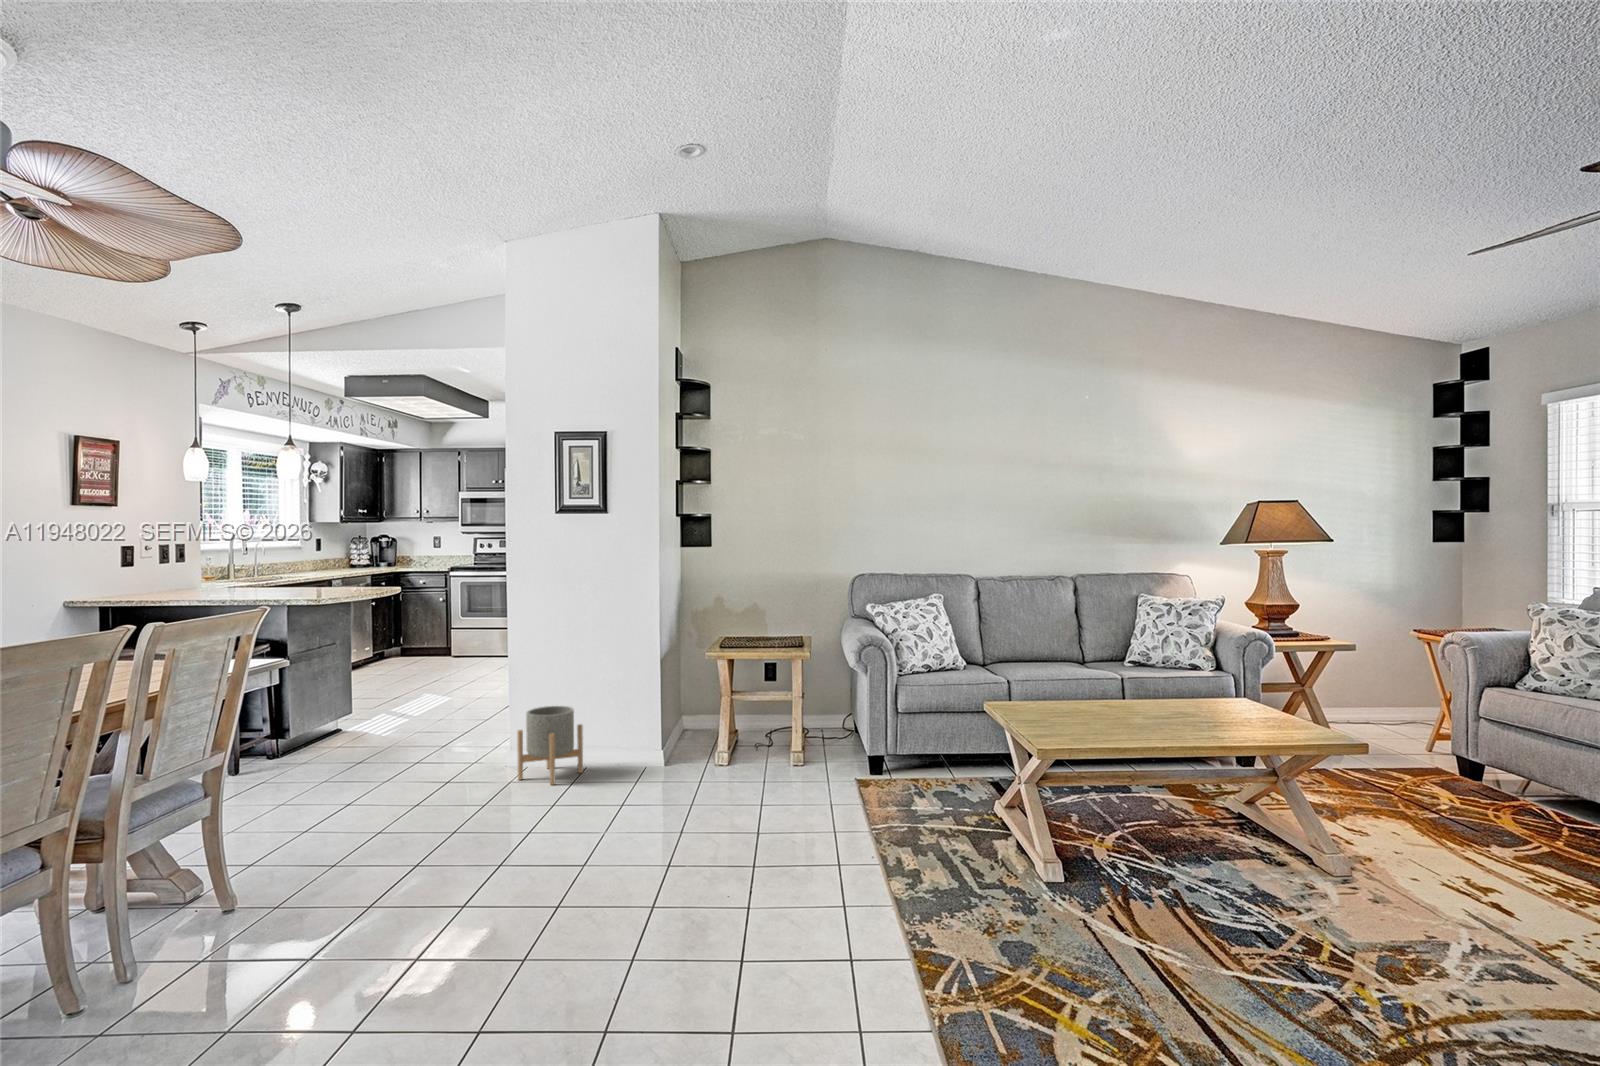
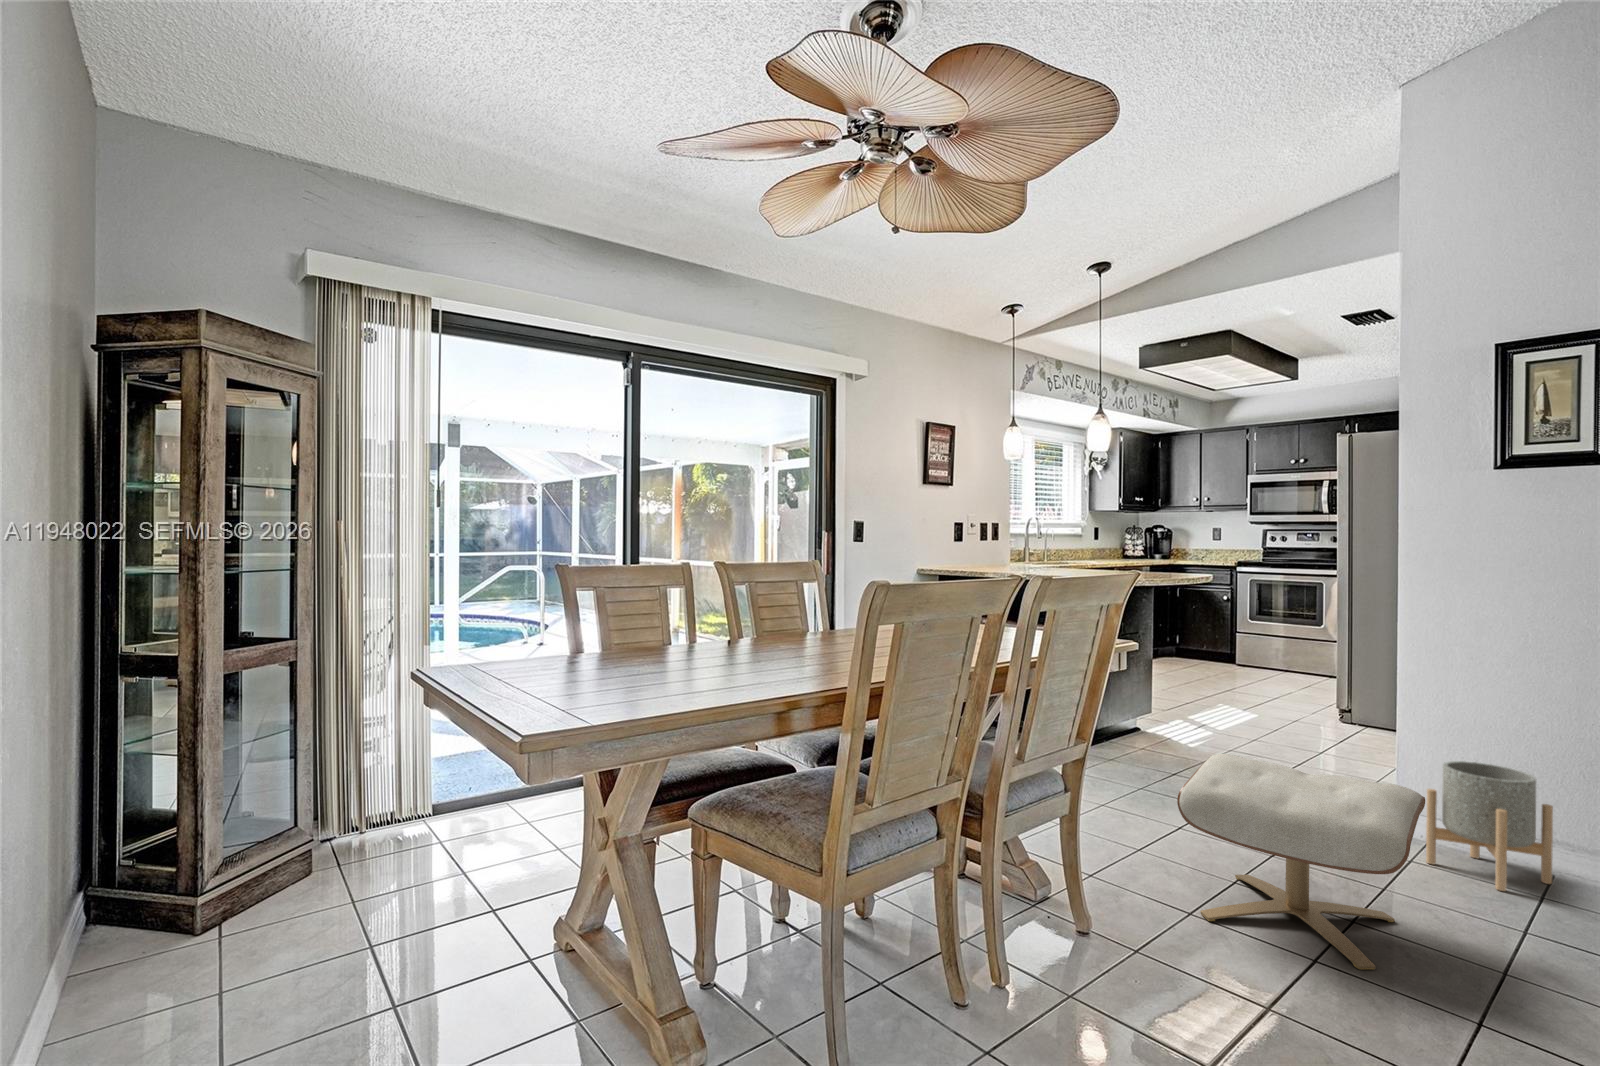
ottoman: none [318,733,493,865] -> present [1177,754,1425,969]

